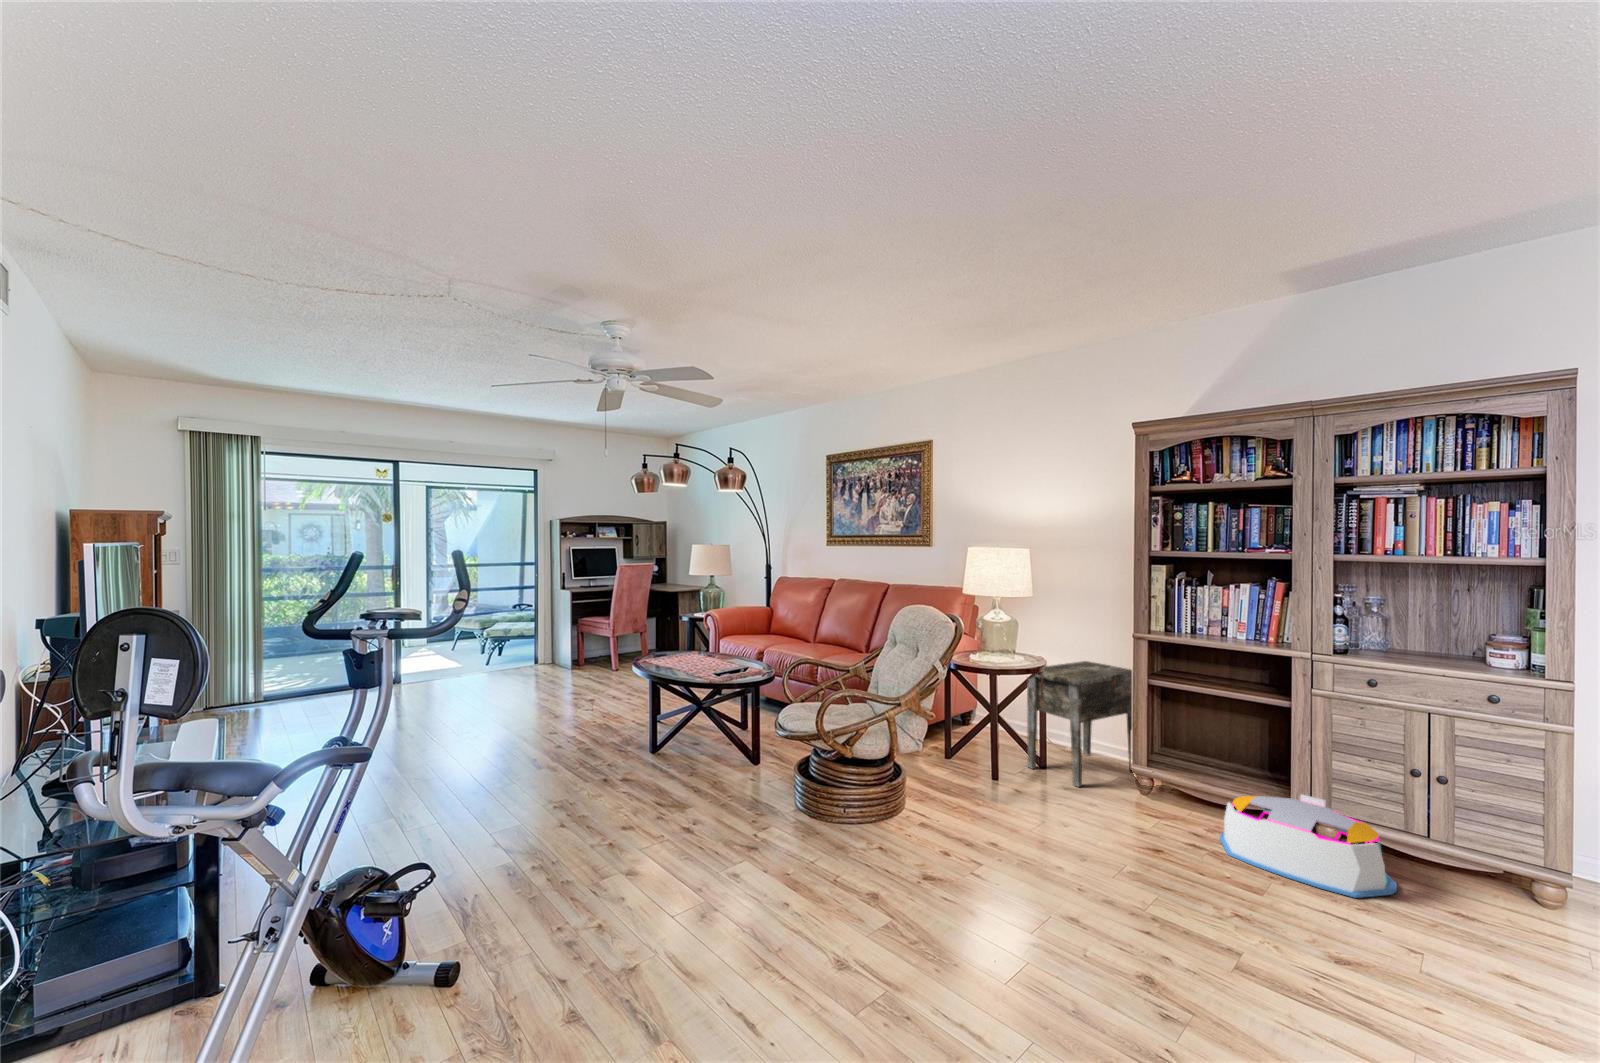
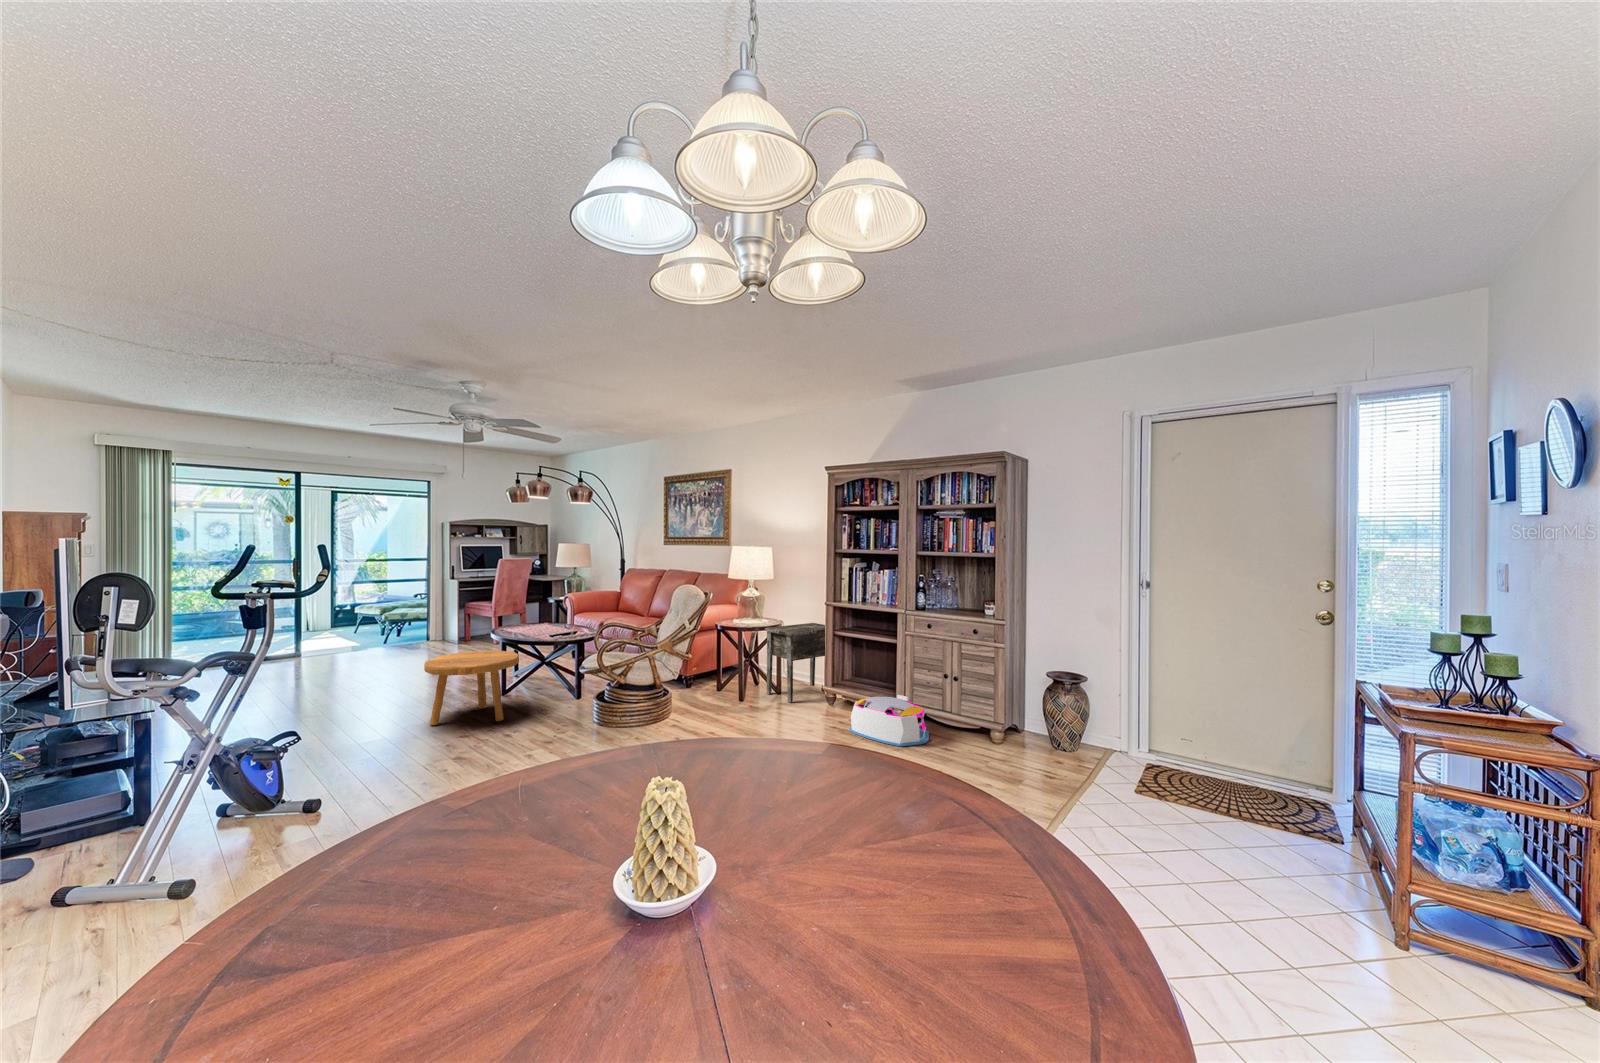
footstool: none [566,695,686,805] -> present [424,651,519,725]

